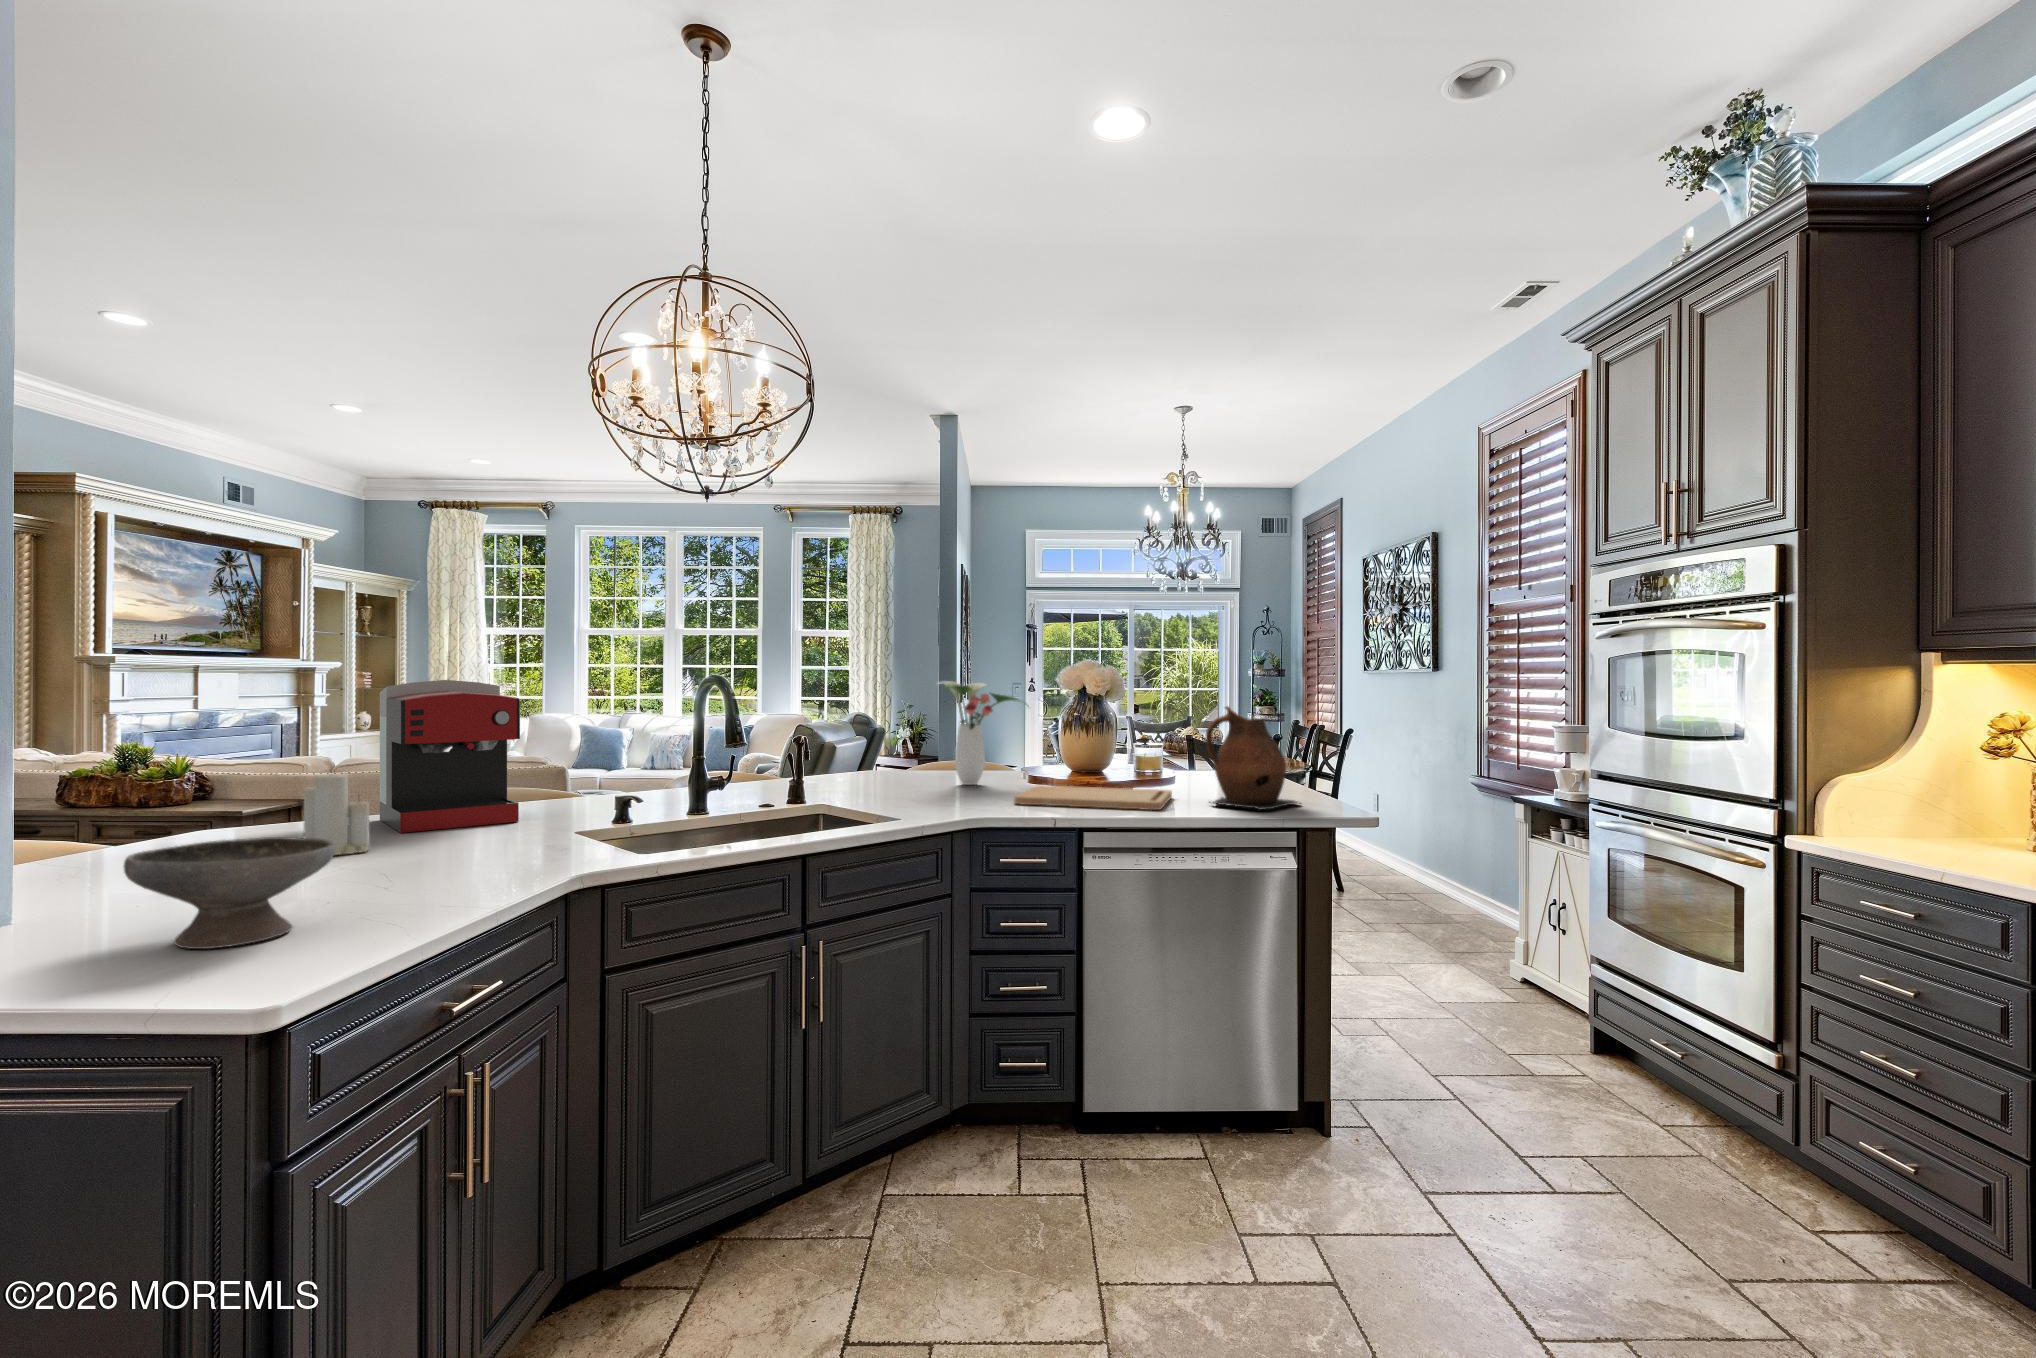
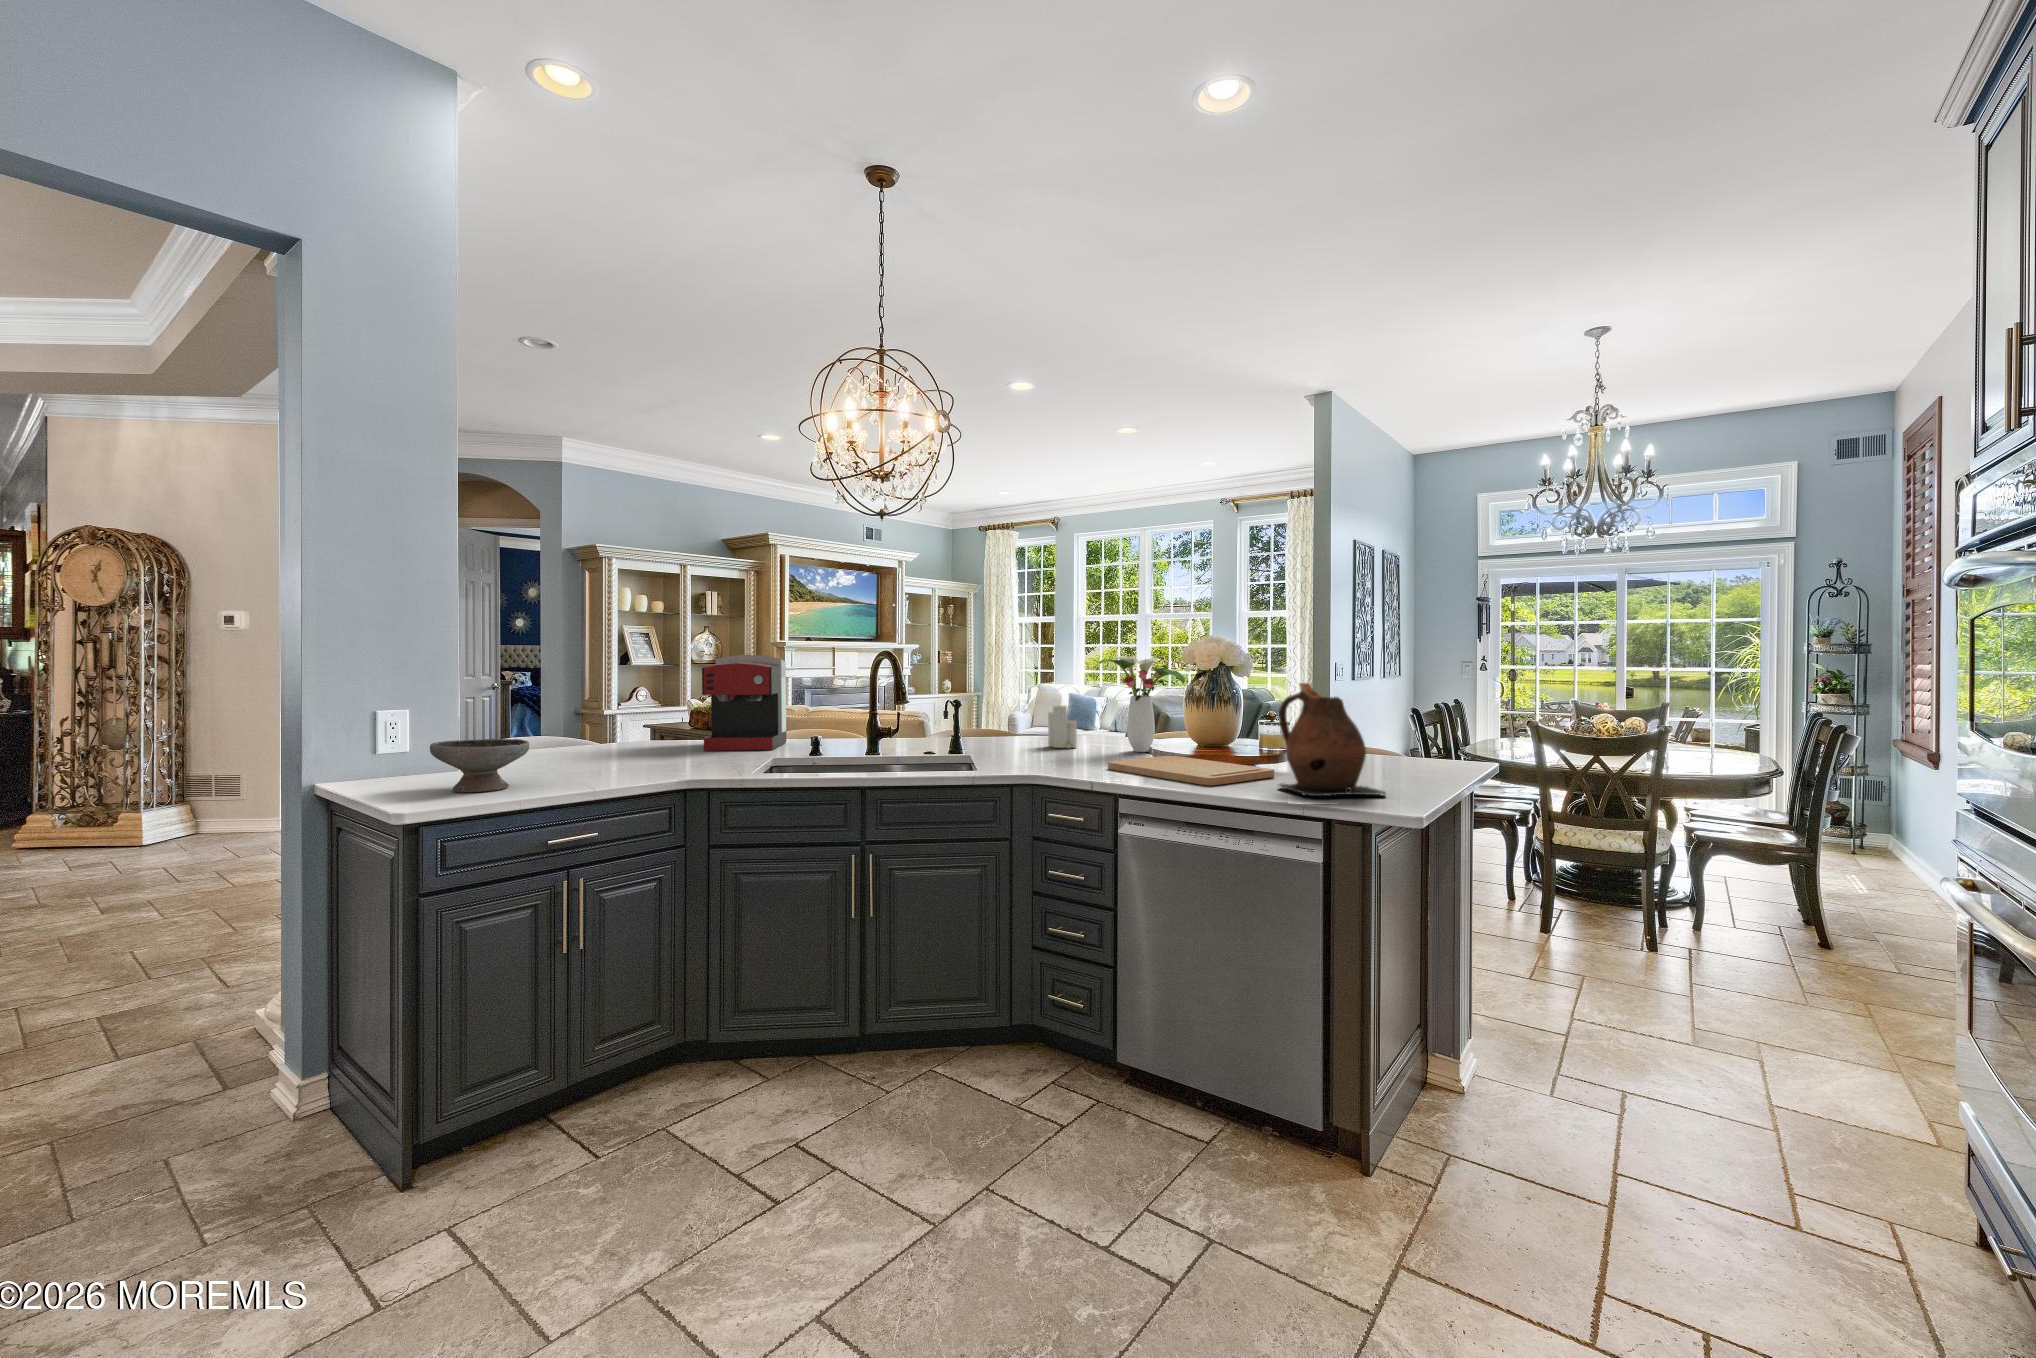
candle: present [304,774,369,855] -> present [1048,705,1077,748]

